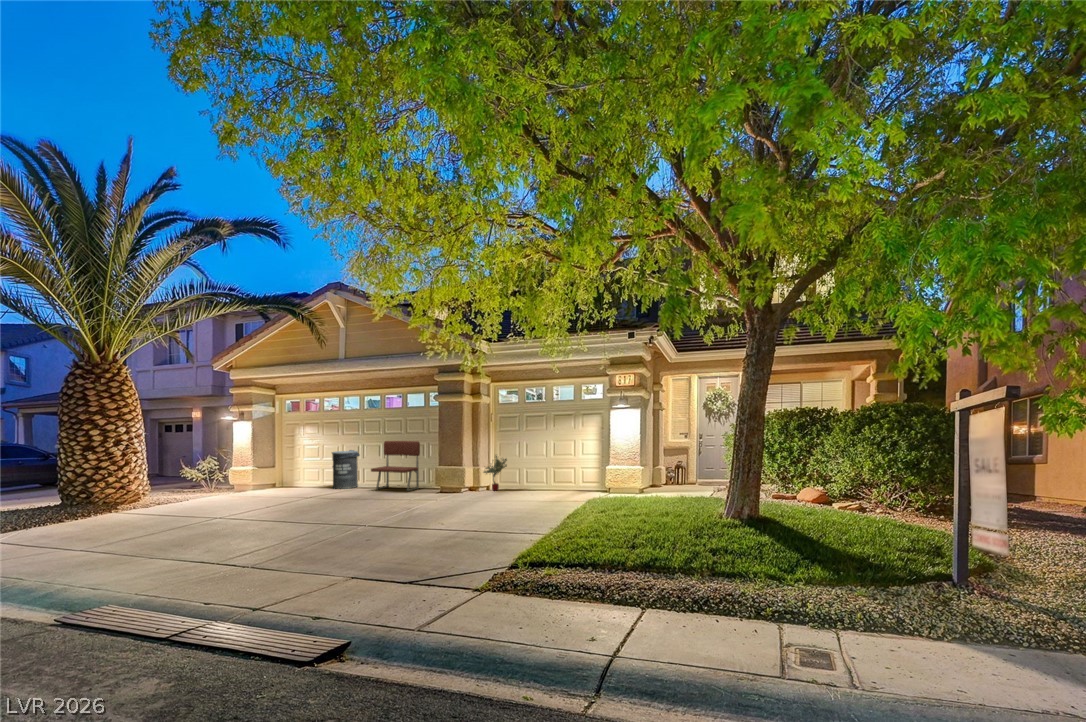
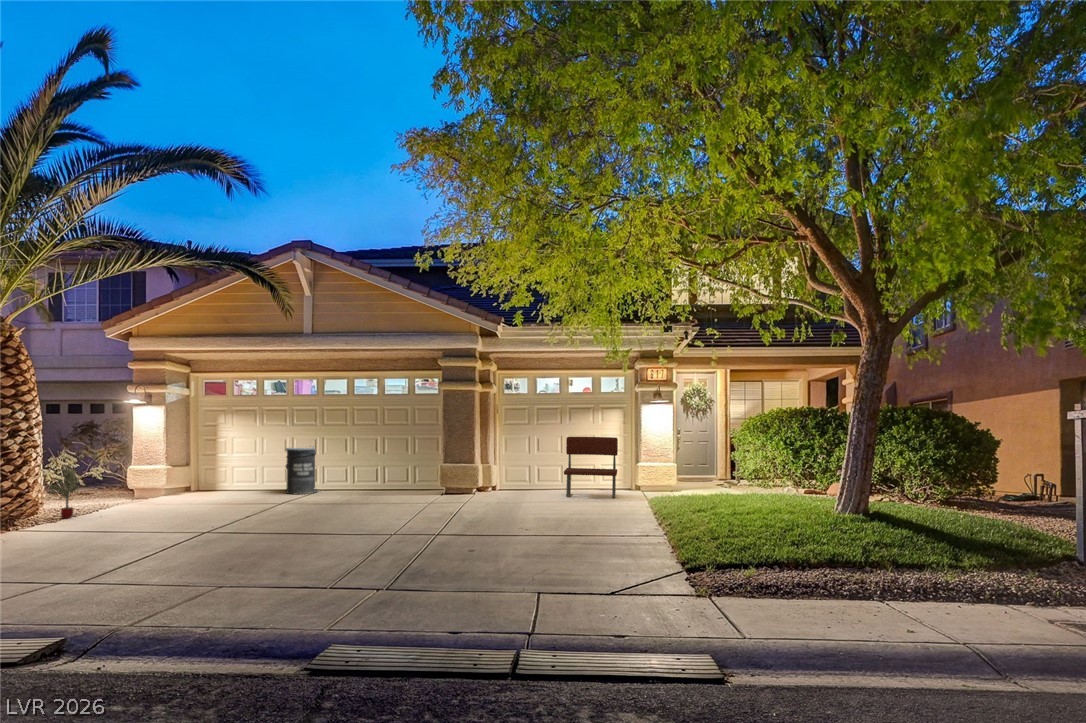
bench: present [371,441,420,491] -> present [564,437,618,498]
potted tree: present [484,455,507,491] -> present [49,465,80,519]

